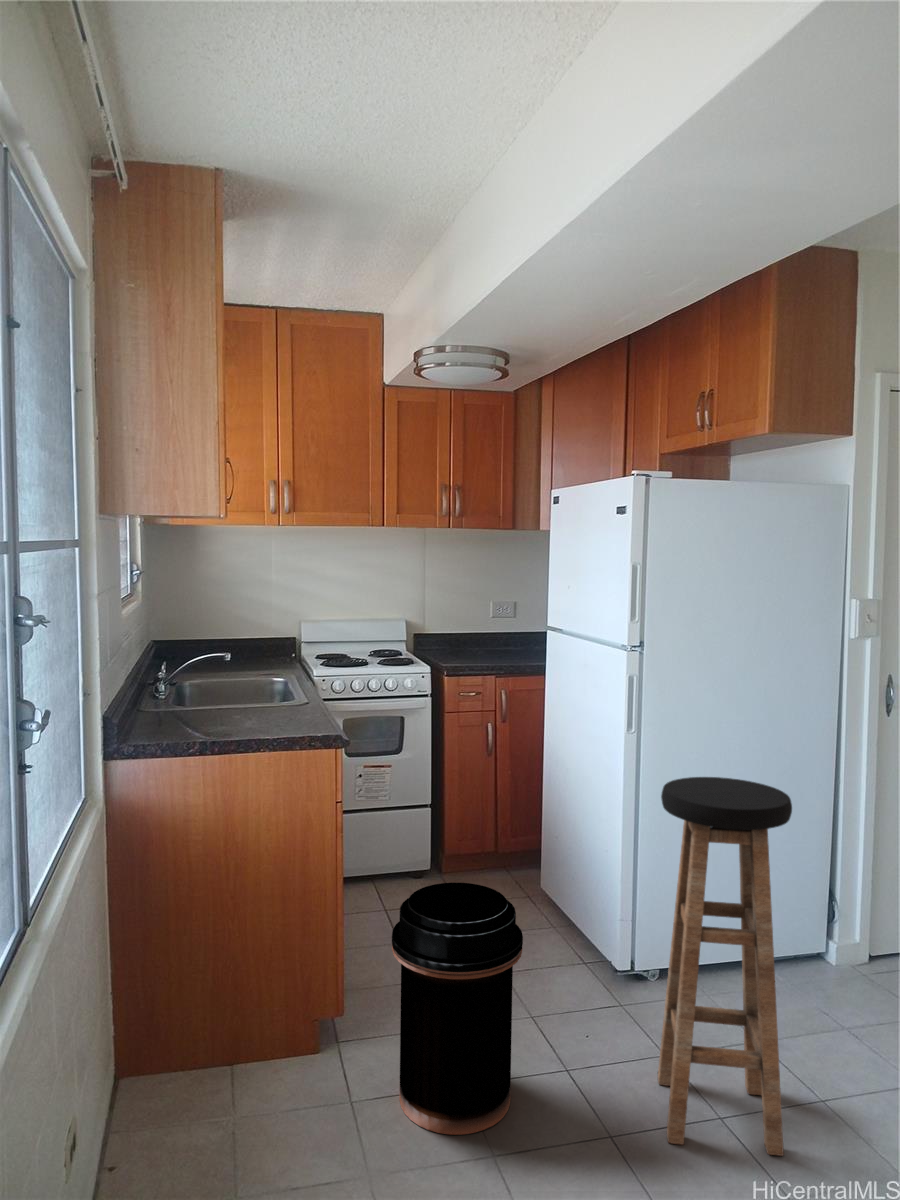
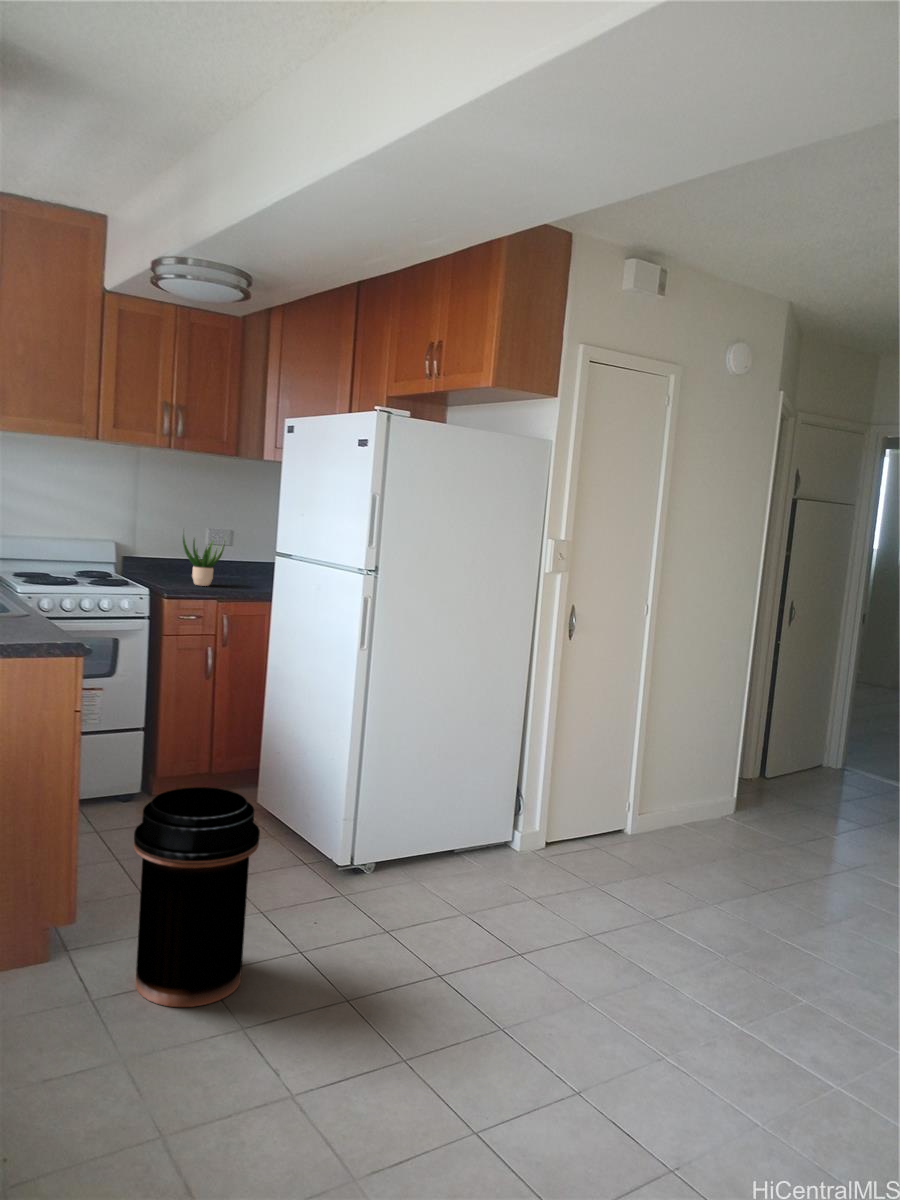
potted plant: none [464,606,503,661] -> present [183,532,224,586]
bar stool: present [658,777,792,1156] -> none [369,688,493,991]

